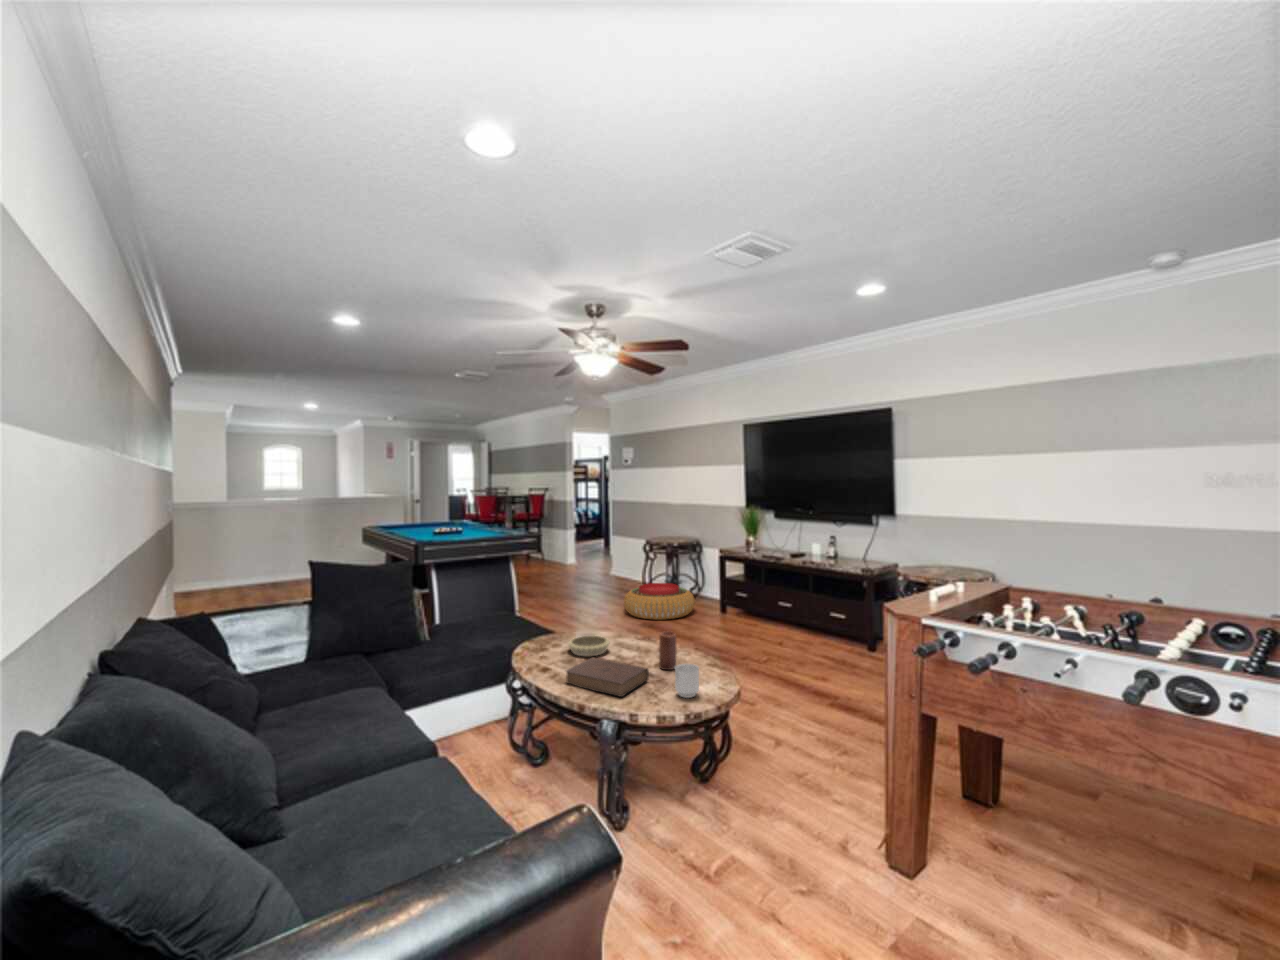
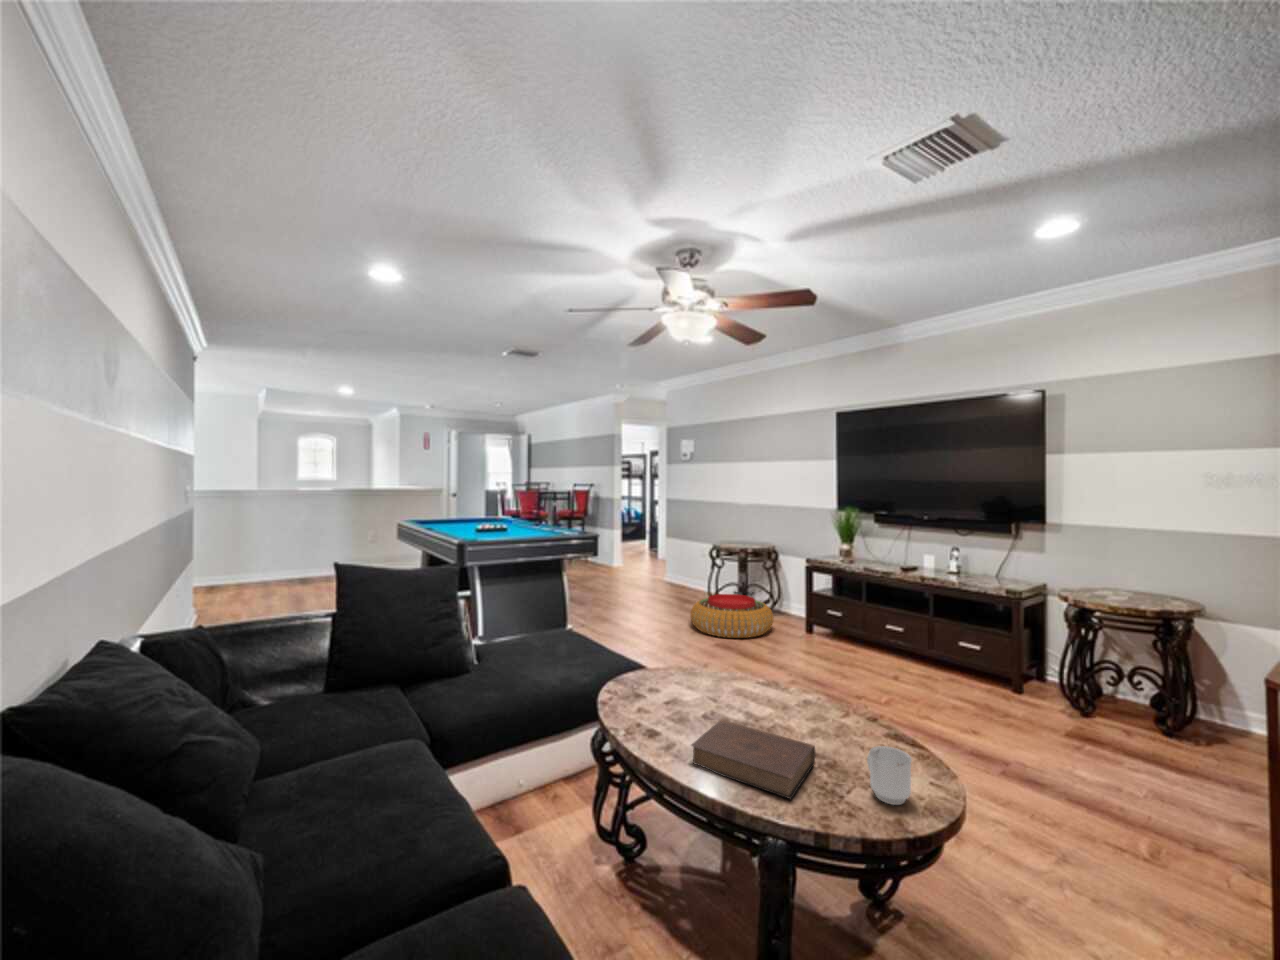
candle: present [659,631,676,670] -> none [816,684,843,743]
decorative bowl: present [569,636,610,656] -> none [674,678,733,712]

